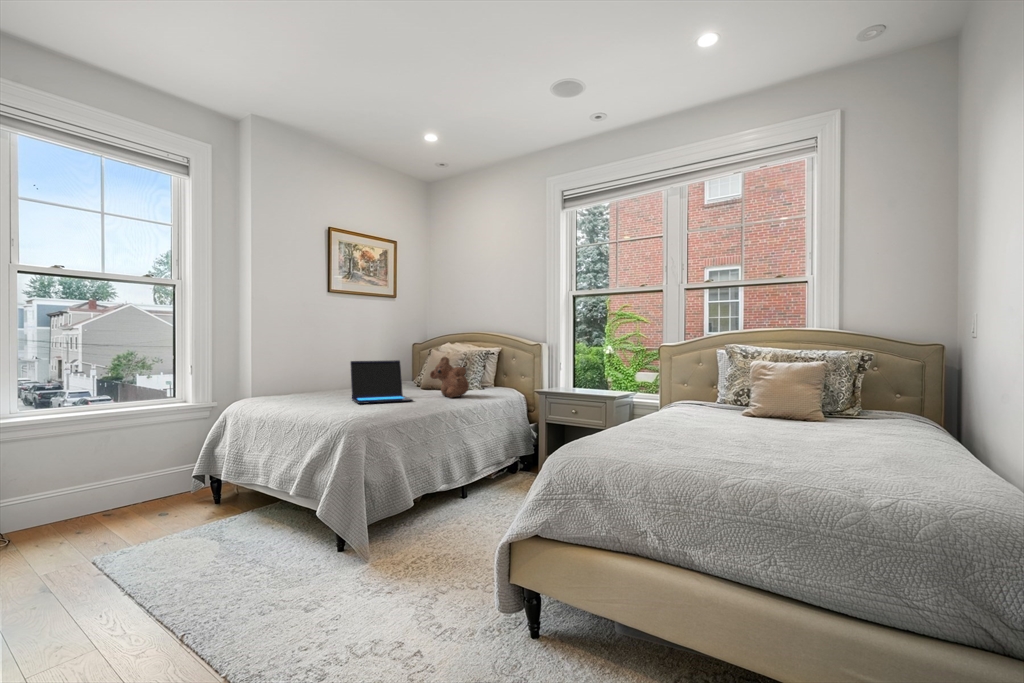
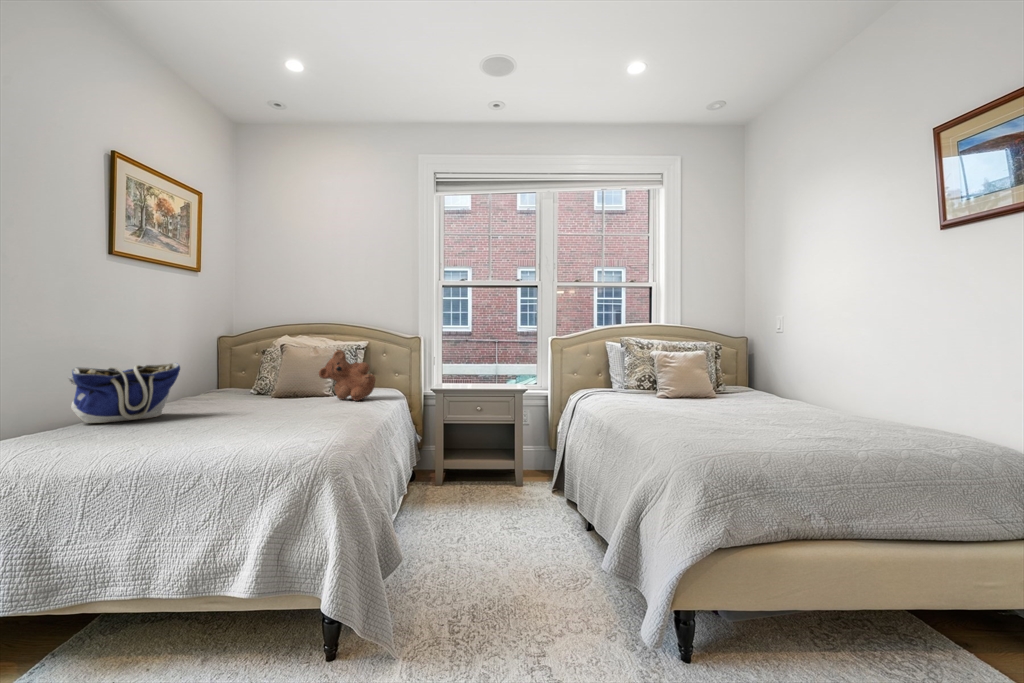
laptop: present [350,360,413,404] -> none [215,356,326,416]
tote bag: none [263,365,324,400] -> present [68,363,180,423]

